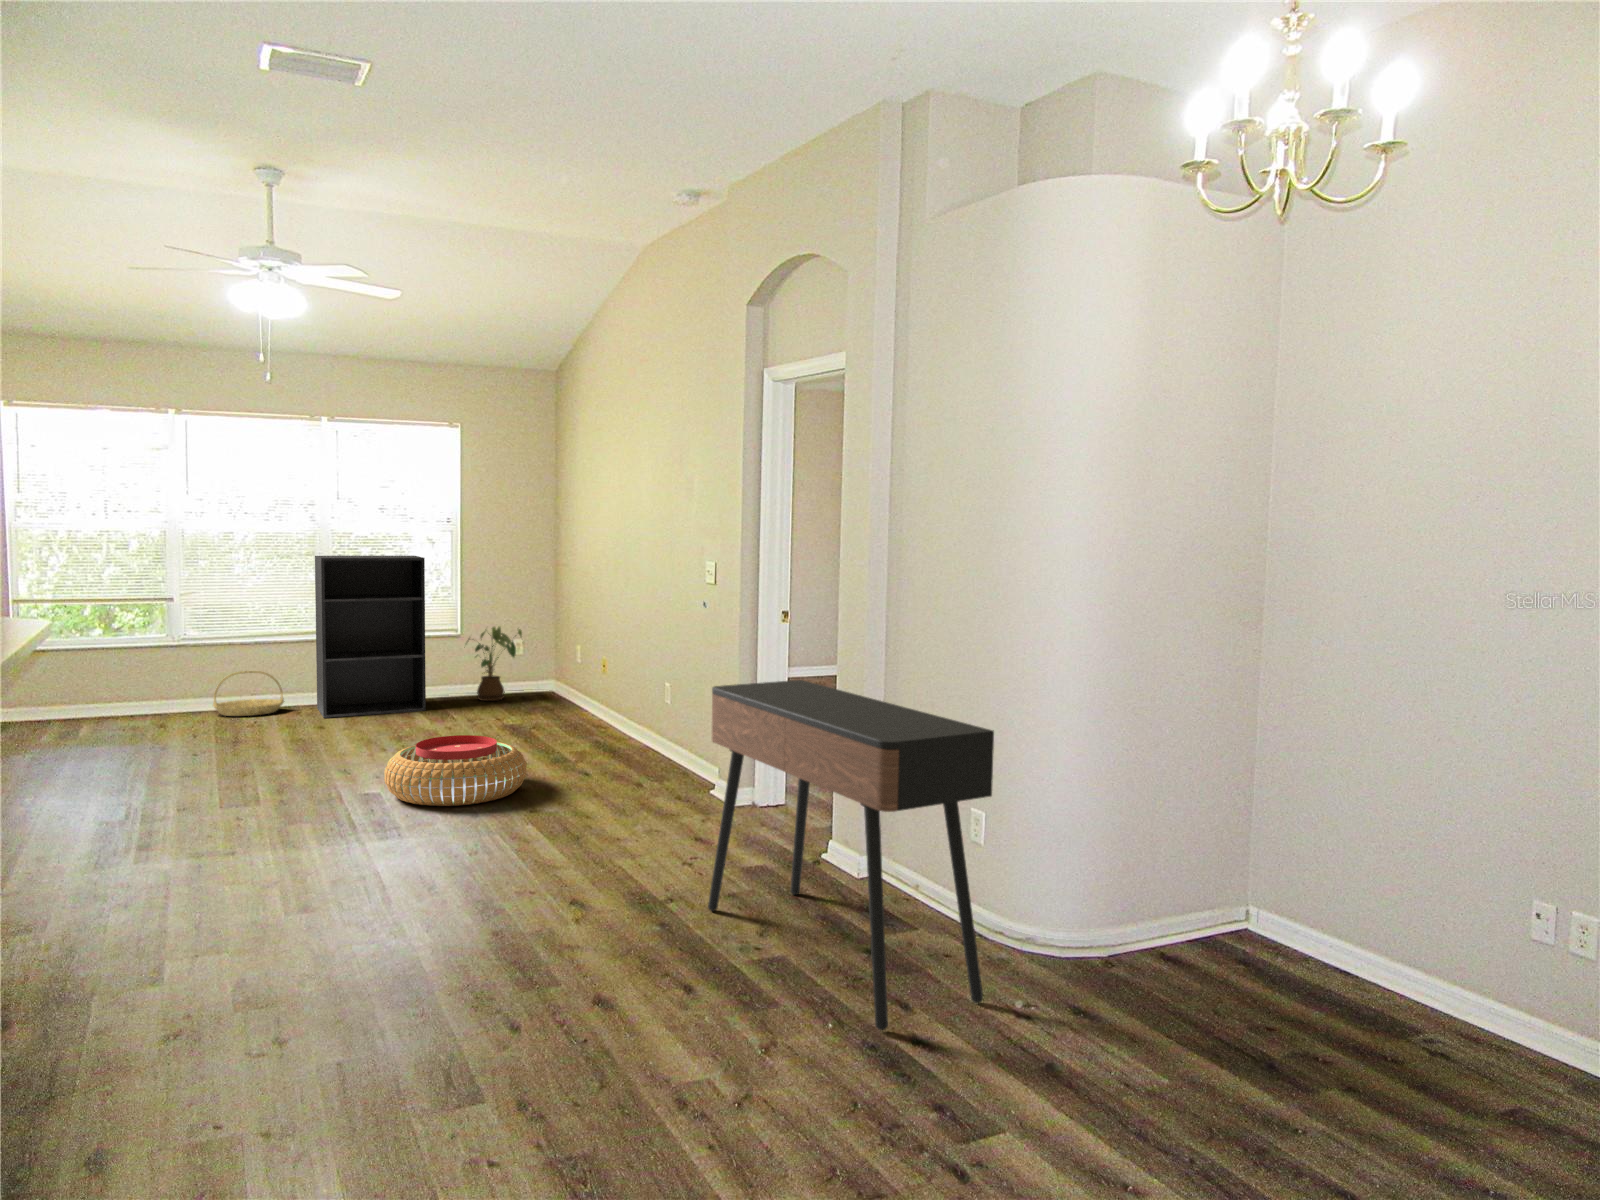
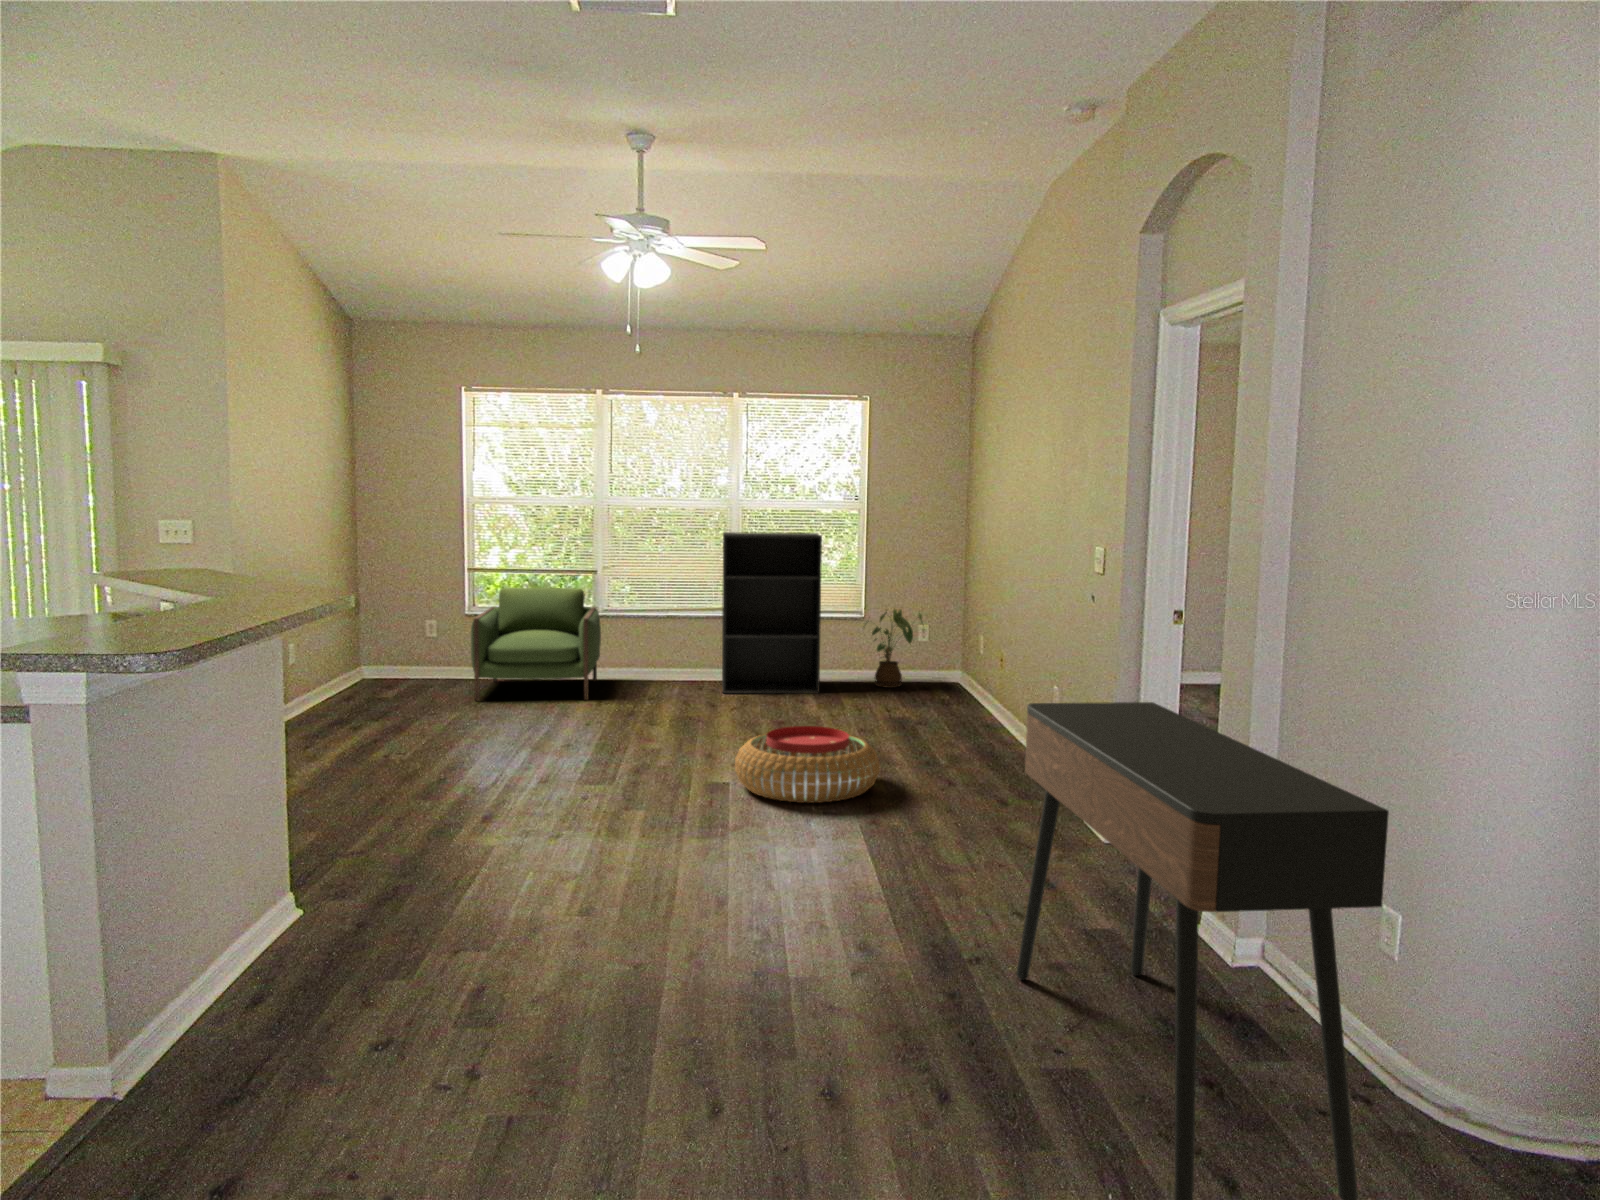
armchair: none [20,618,179,746] -> present [471,588,601,701]
basket: present [213,671,284,716] -> none [631,643,693,686]

